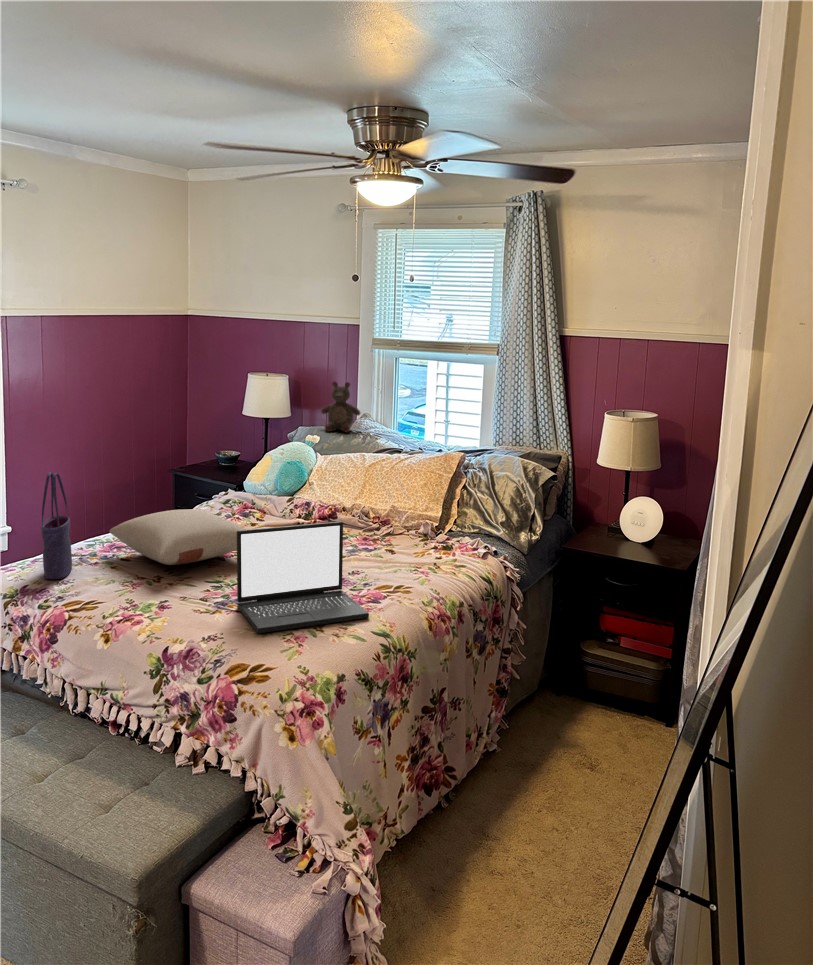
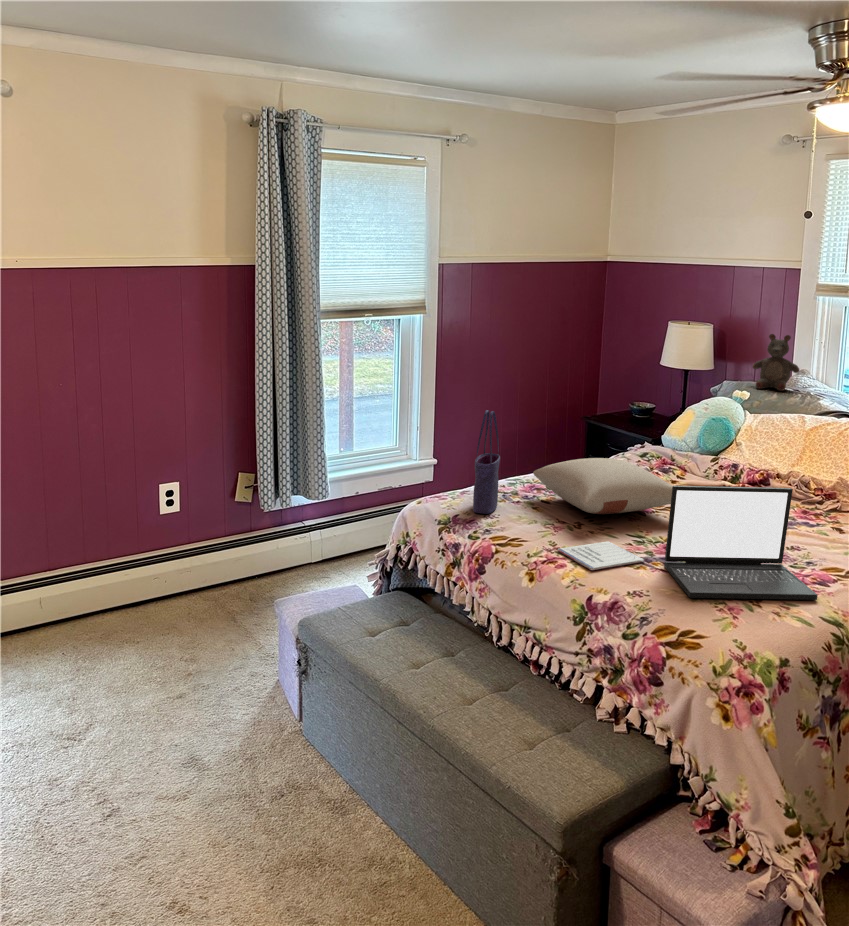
notebook: none [133,590,219,621] -> present [558,541,644,570]

